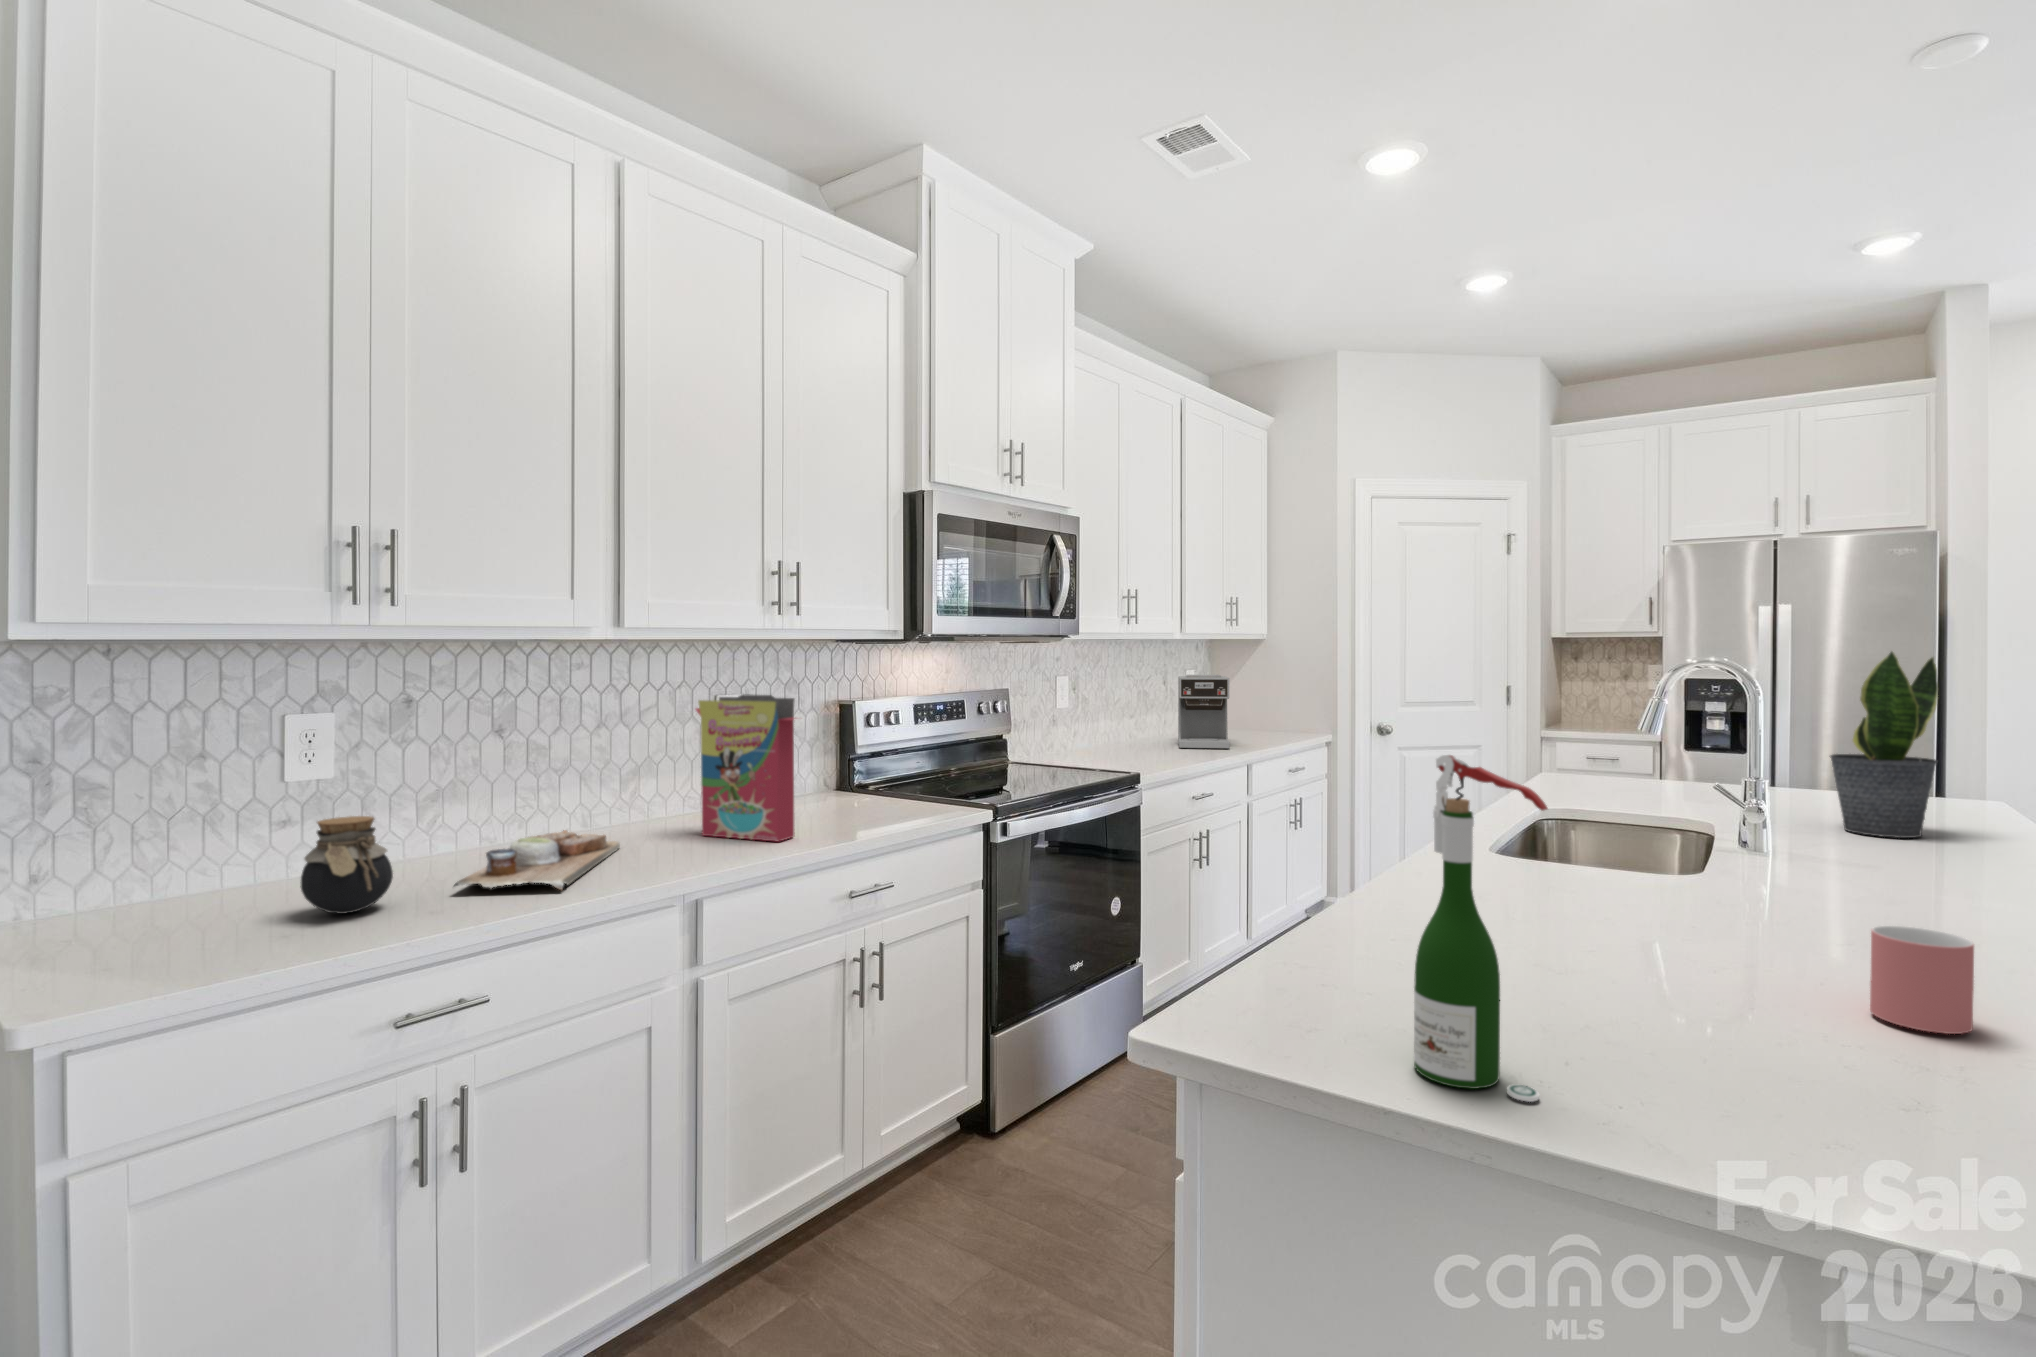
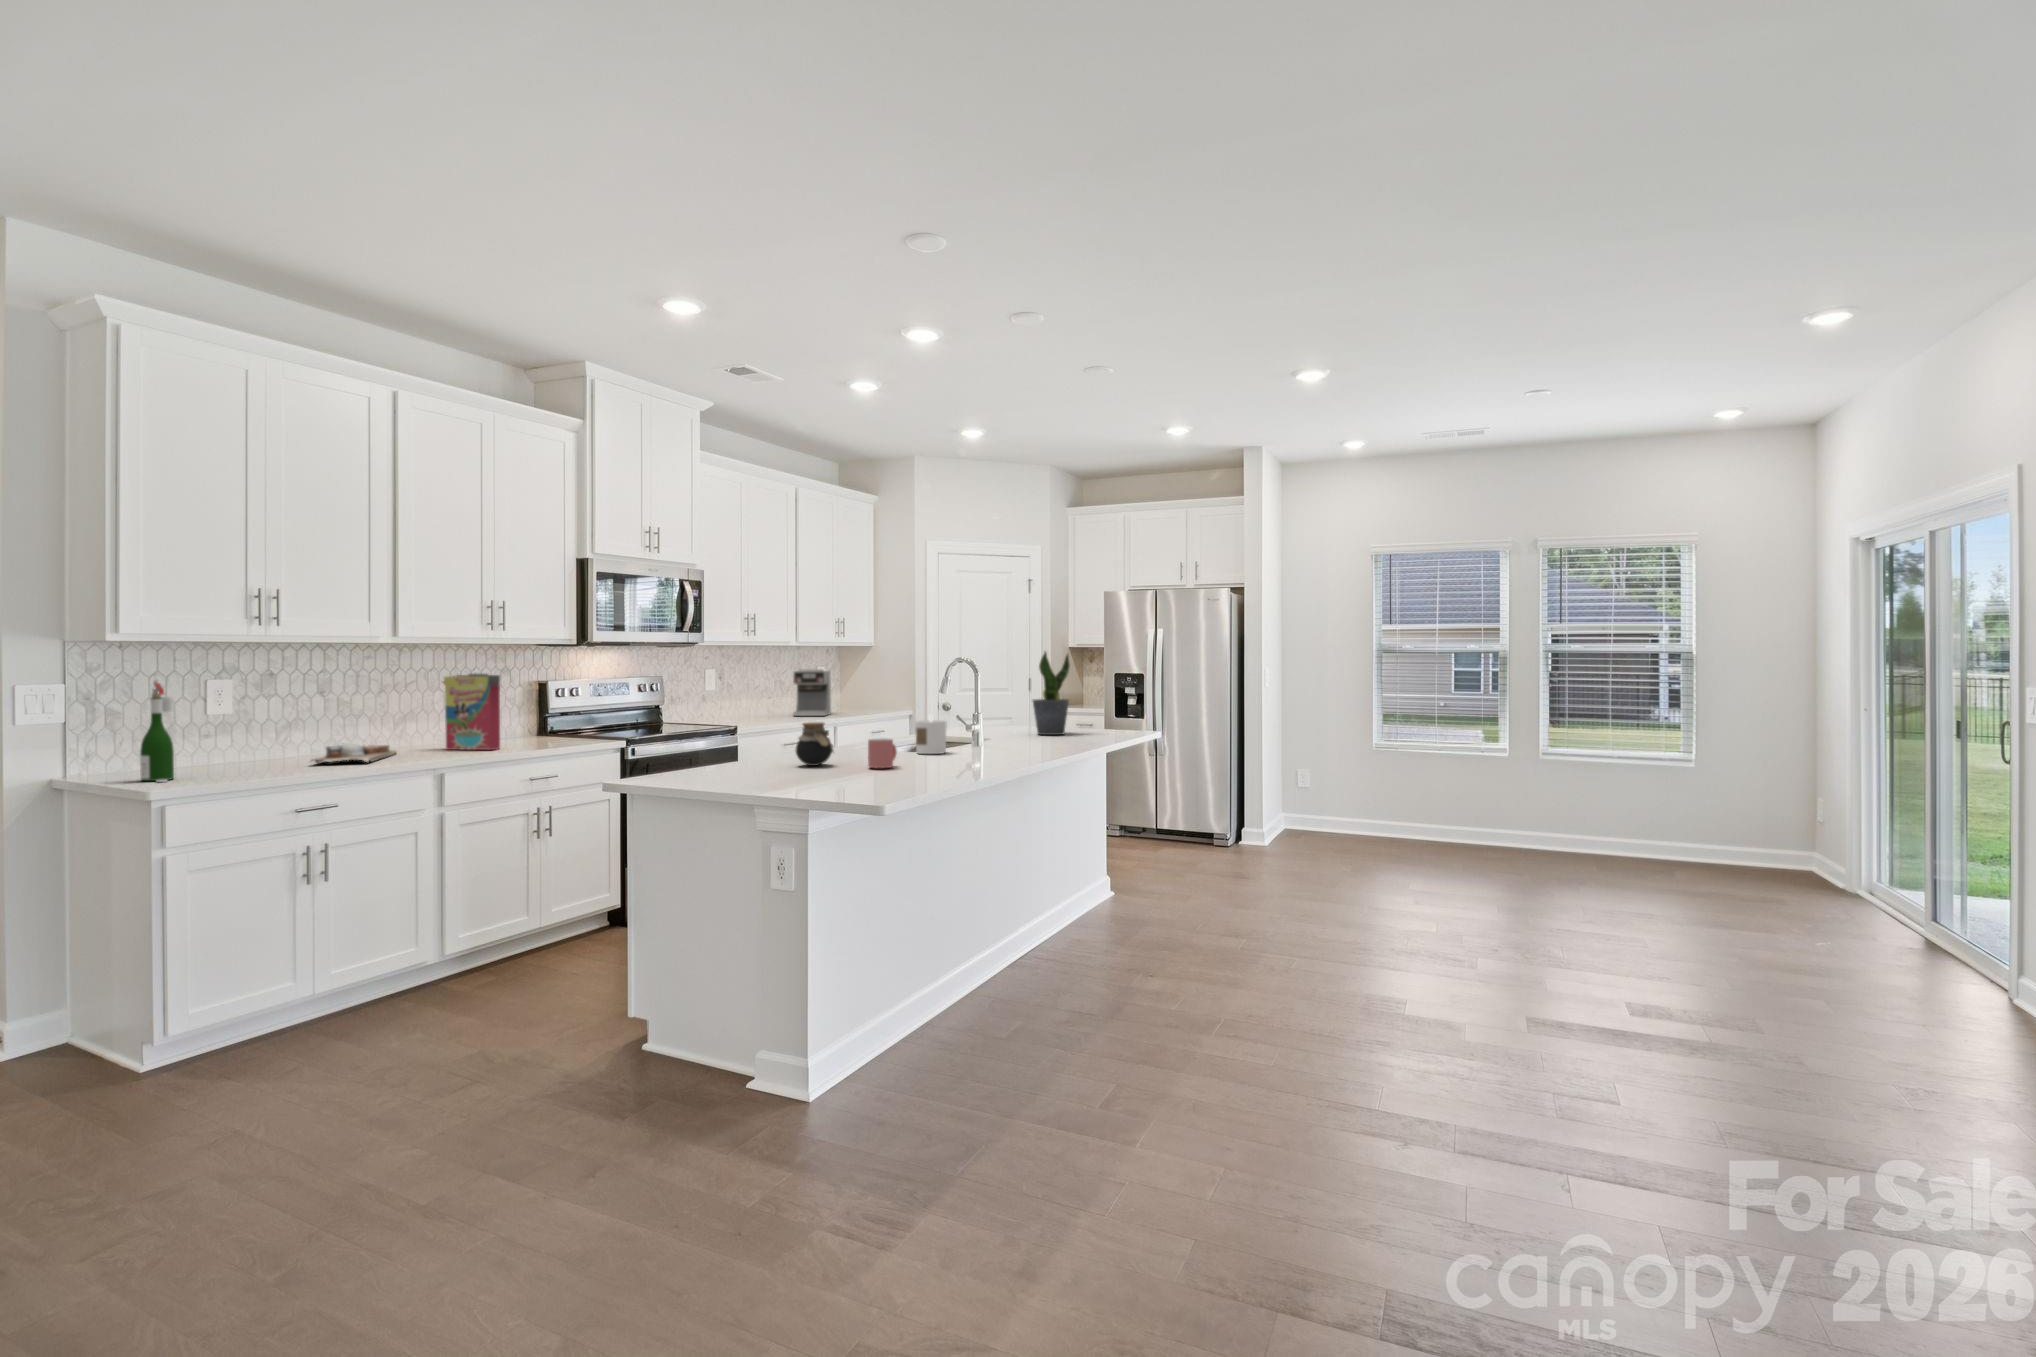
wine bottle: present [1414,755,1548,1102] -> present [140,680,174,782]
jar: present [300,816,393,914] -> present [795,722,834,766]
candle: none [1774,820,1877,927] -> present [915,716,947,754]

